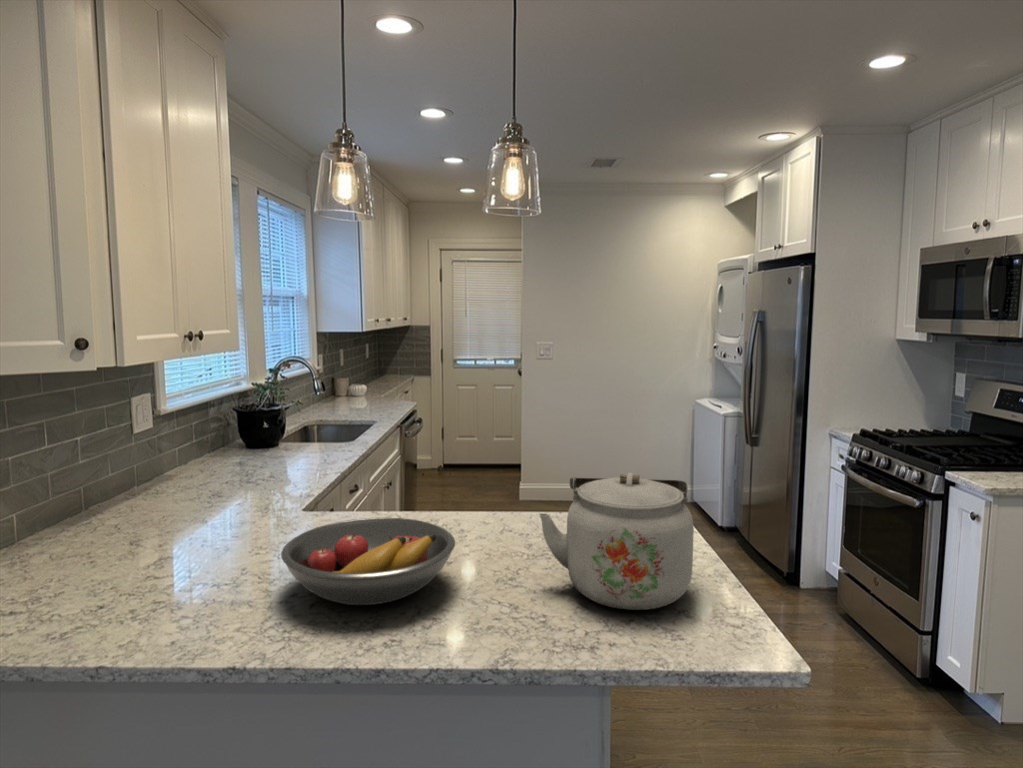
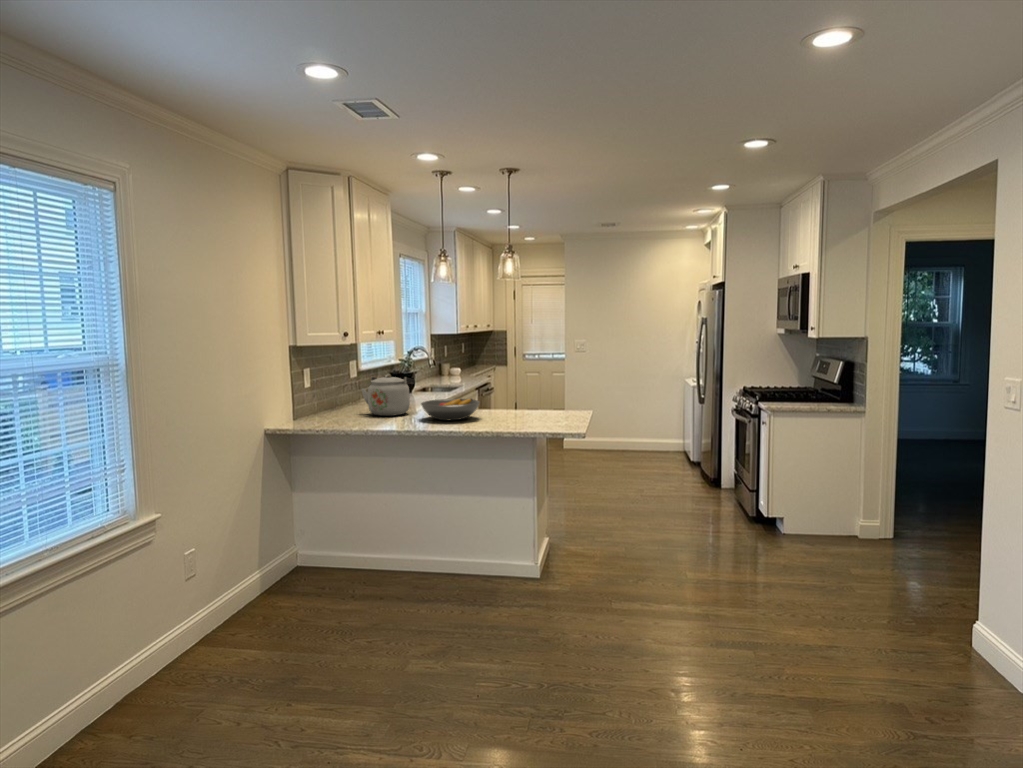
kettle: present [539,473,694,610] -> present [362,374,414,416]

